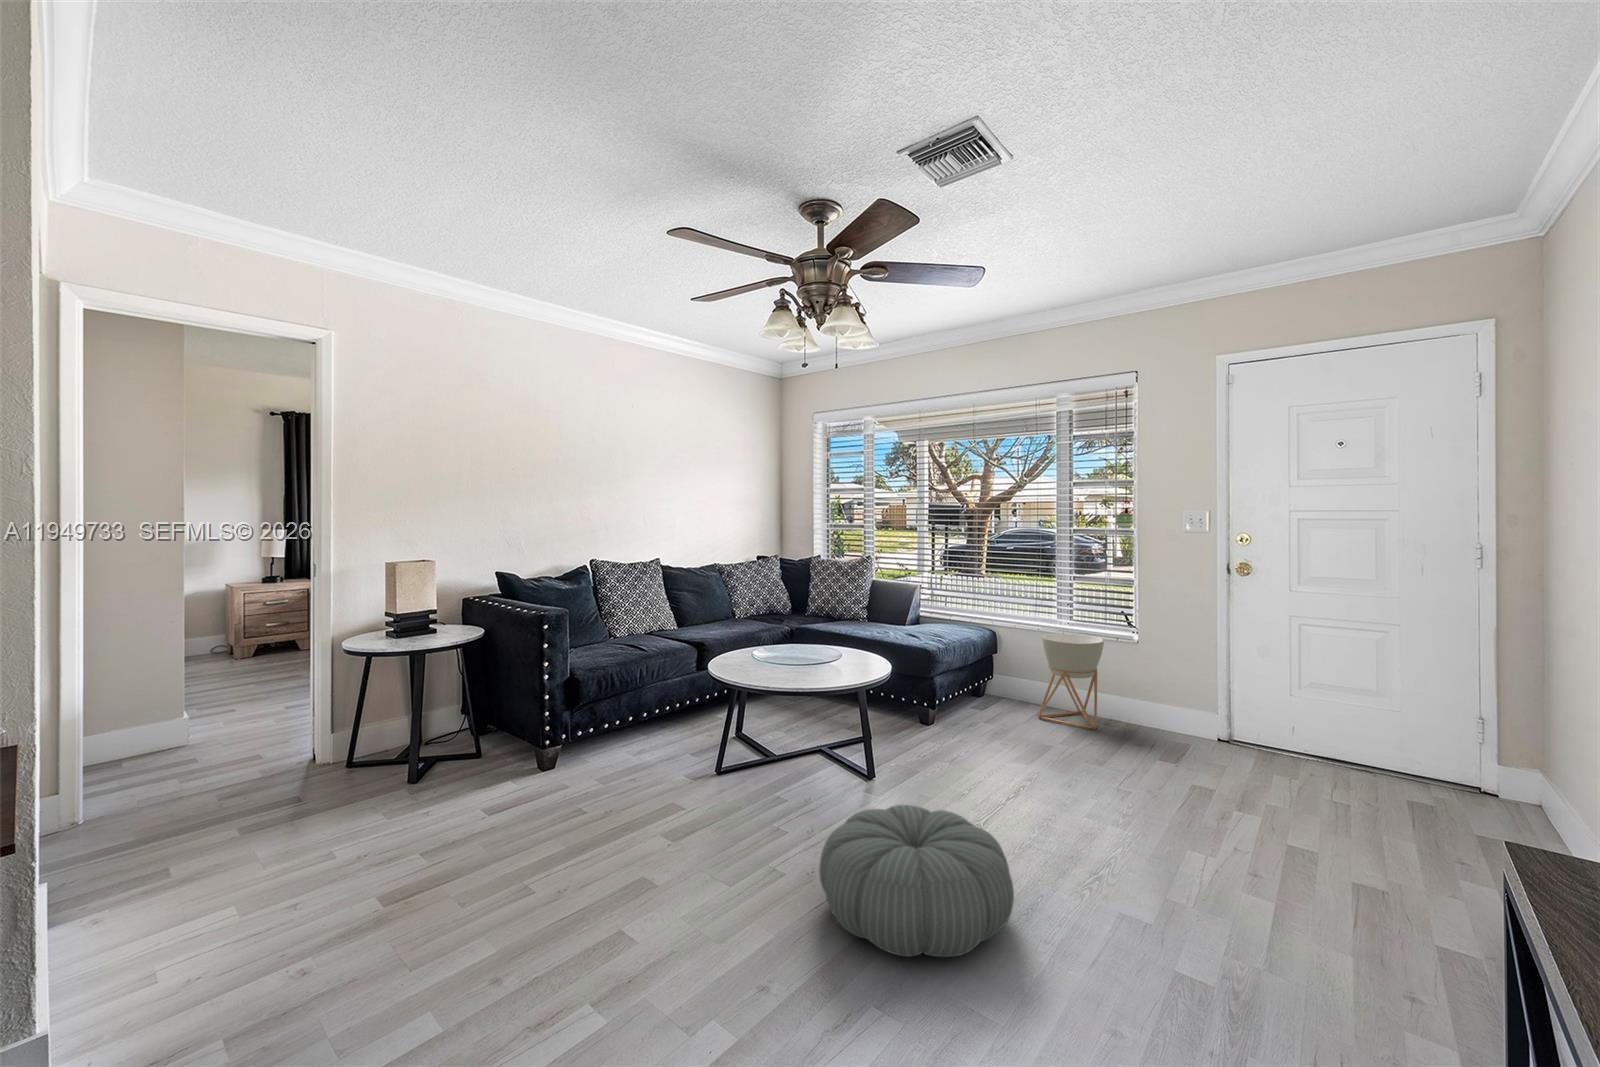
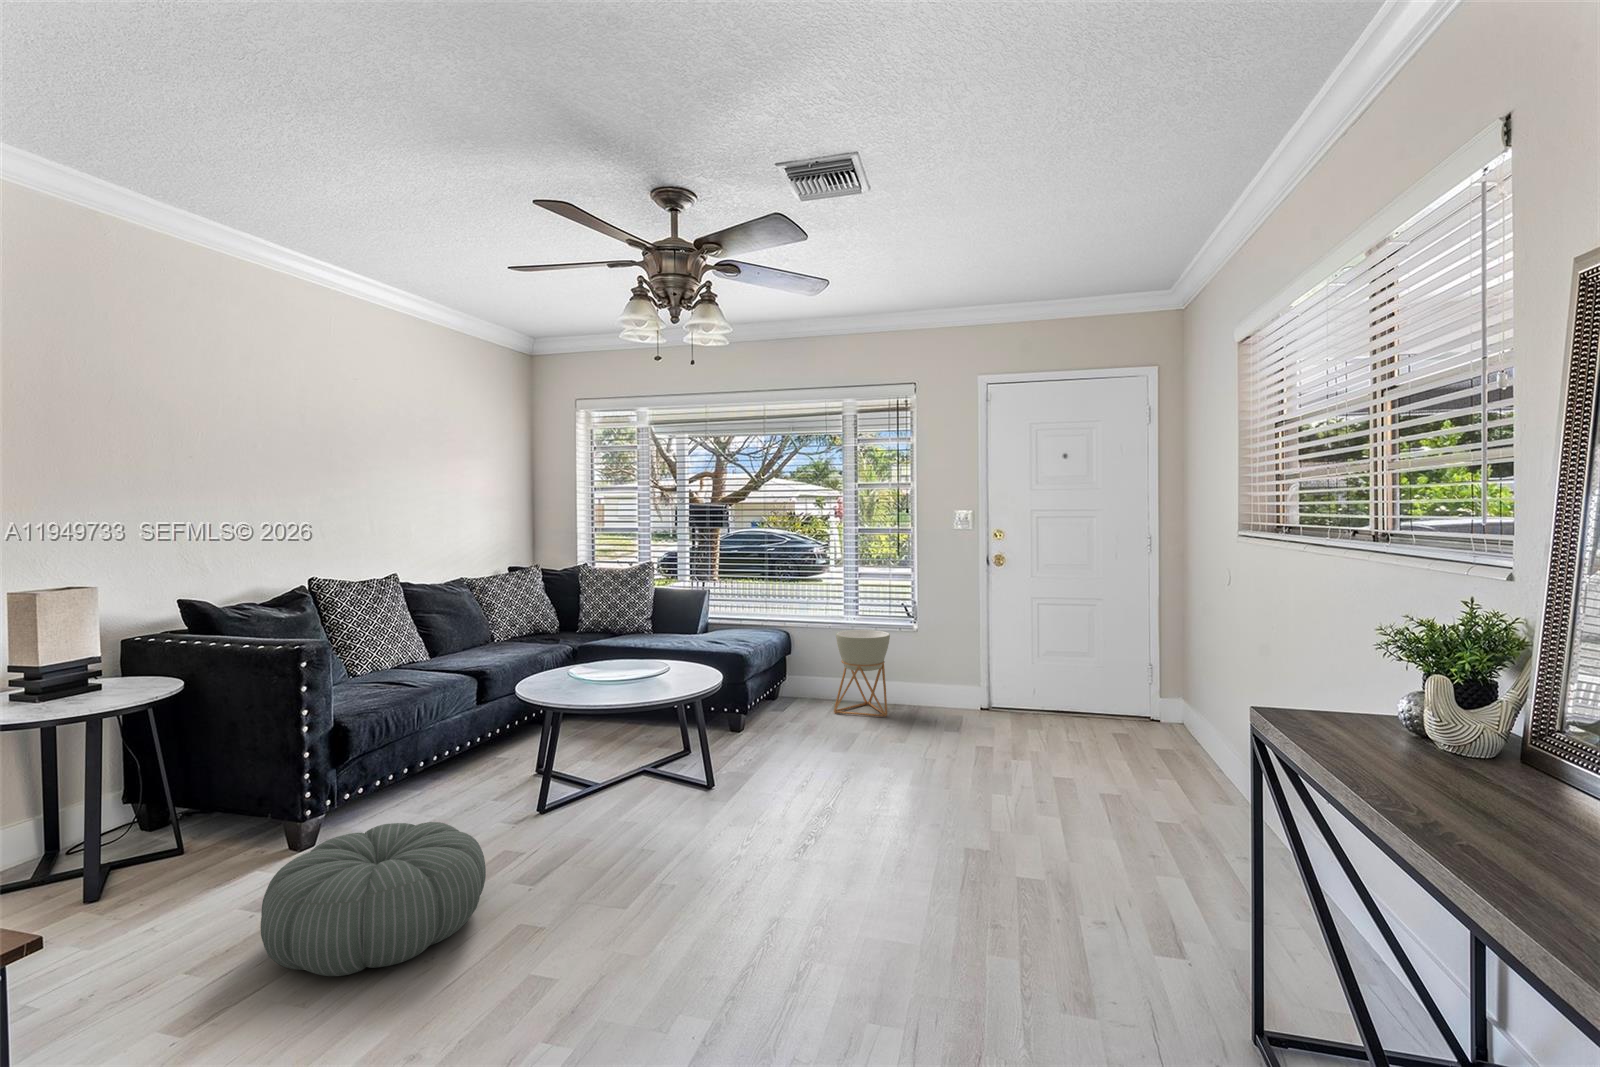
pouf: present [819,805,1014,957] -> present [260,822,486,976]

